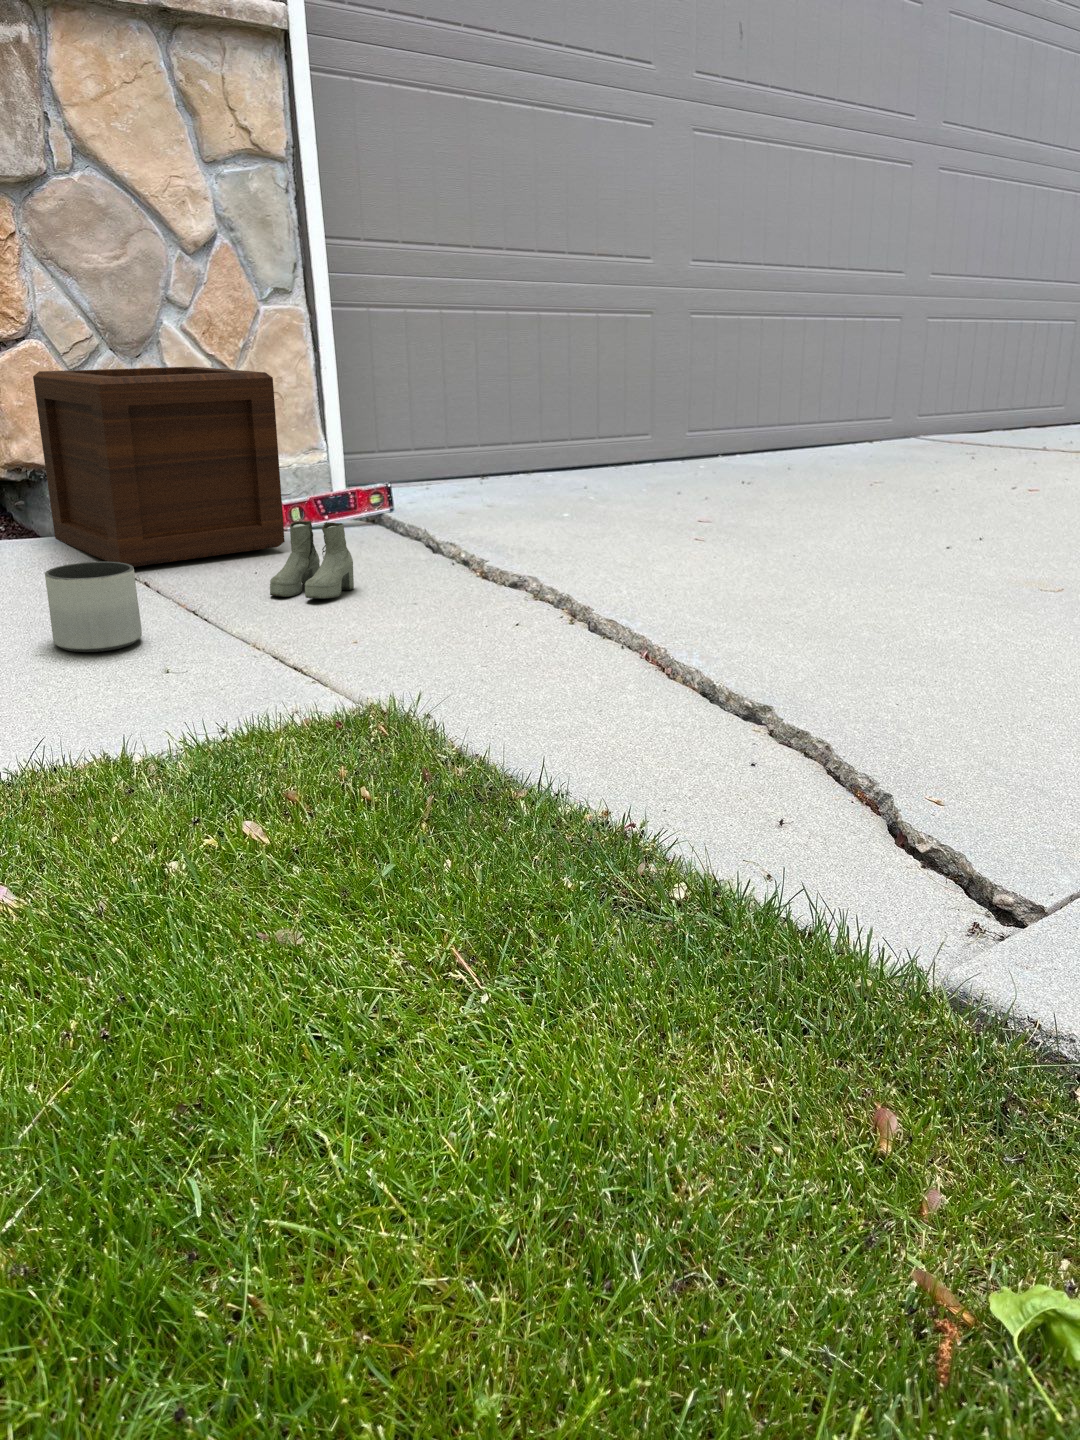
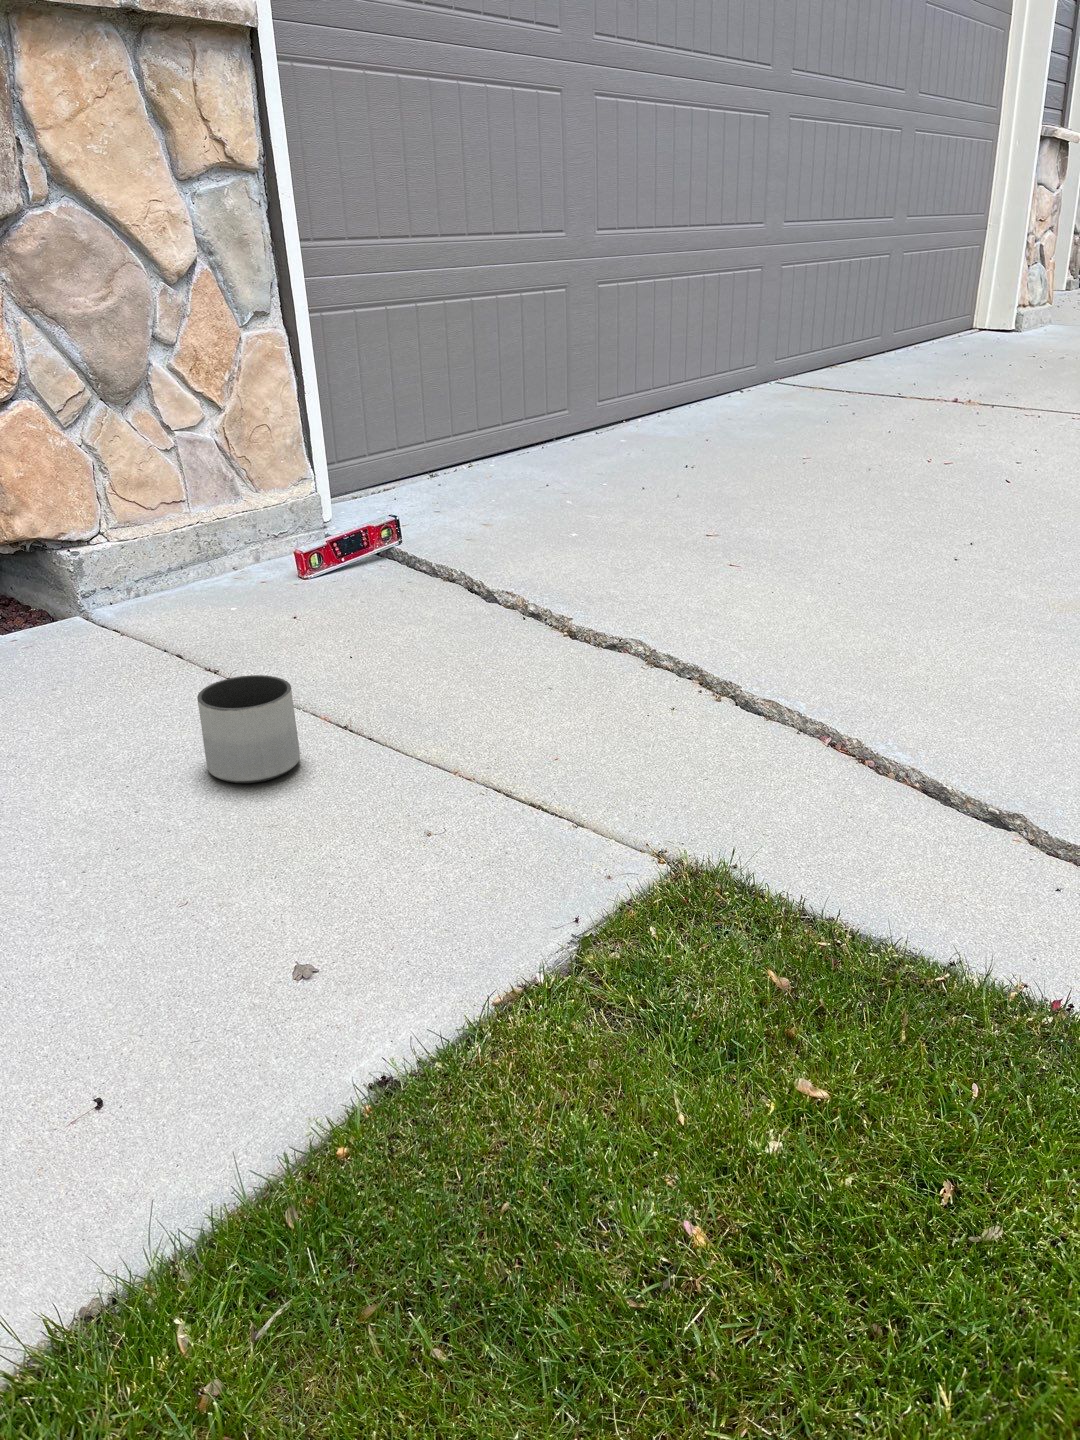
wooden crate: present [33,367,285,567] -> none [34,411,333,656]
boots: present [270,521,354,599] -> none [373,589,448,675]

